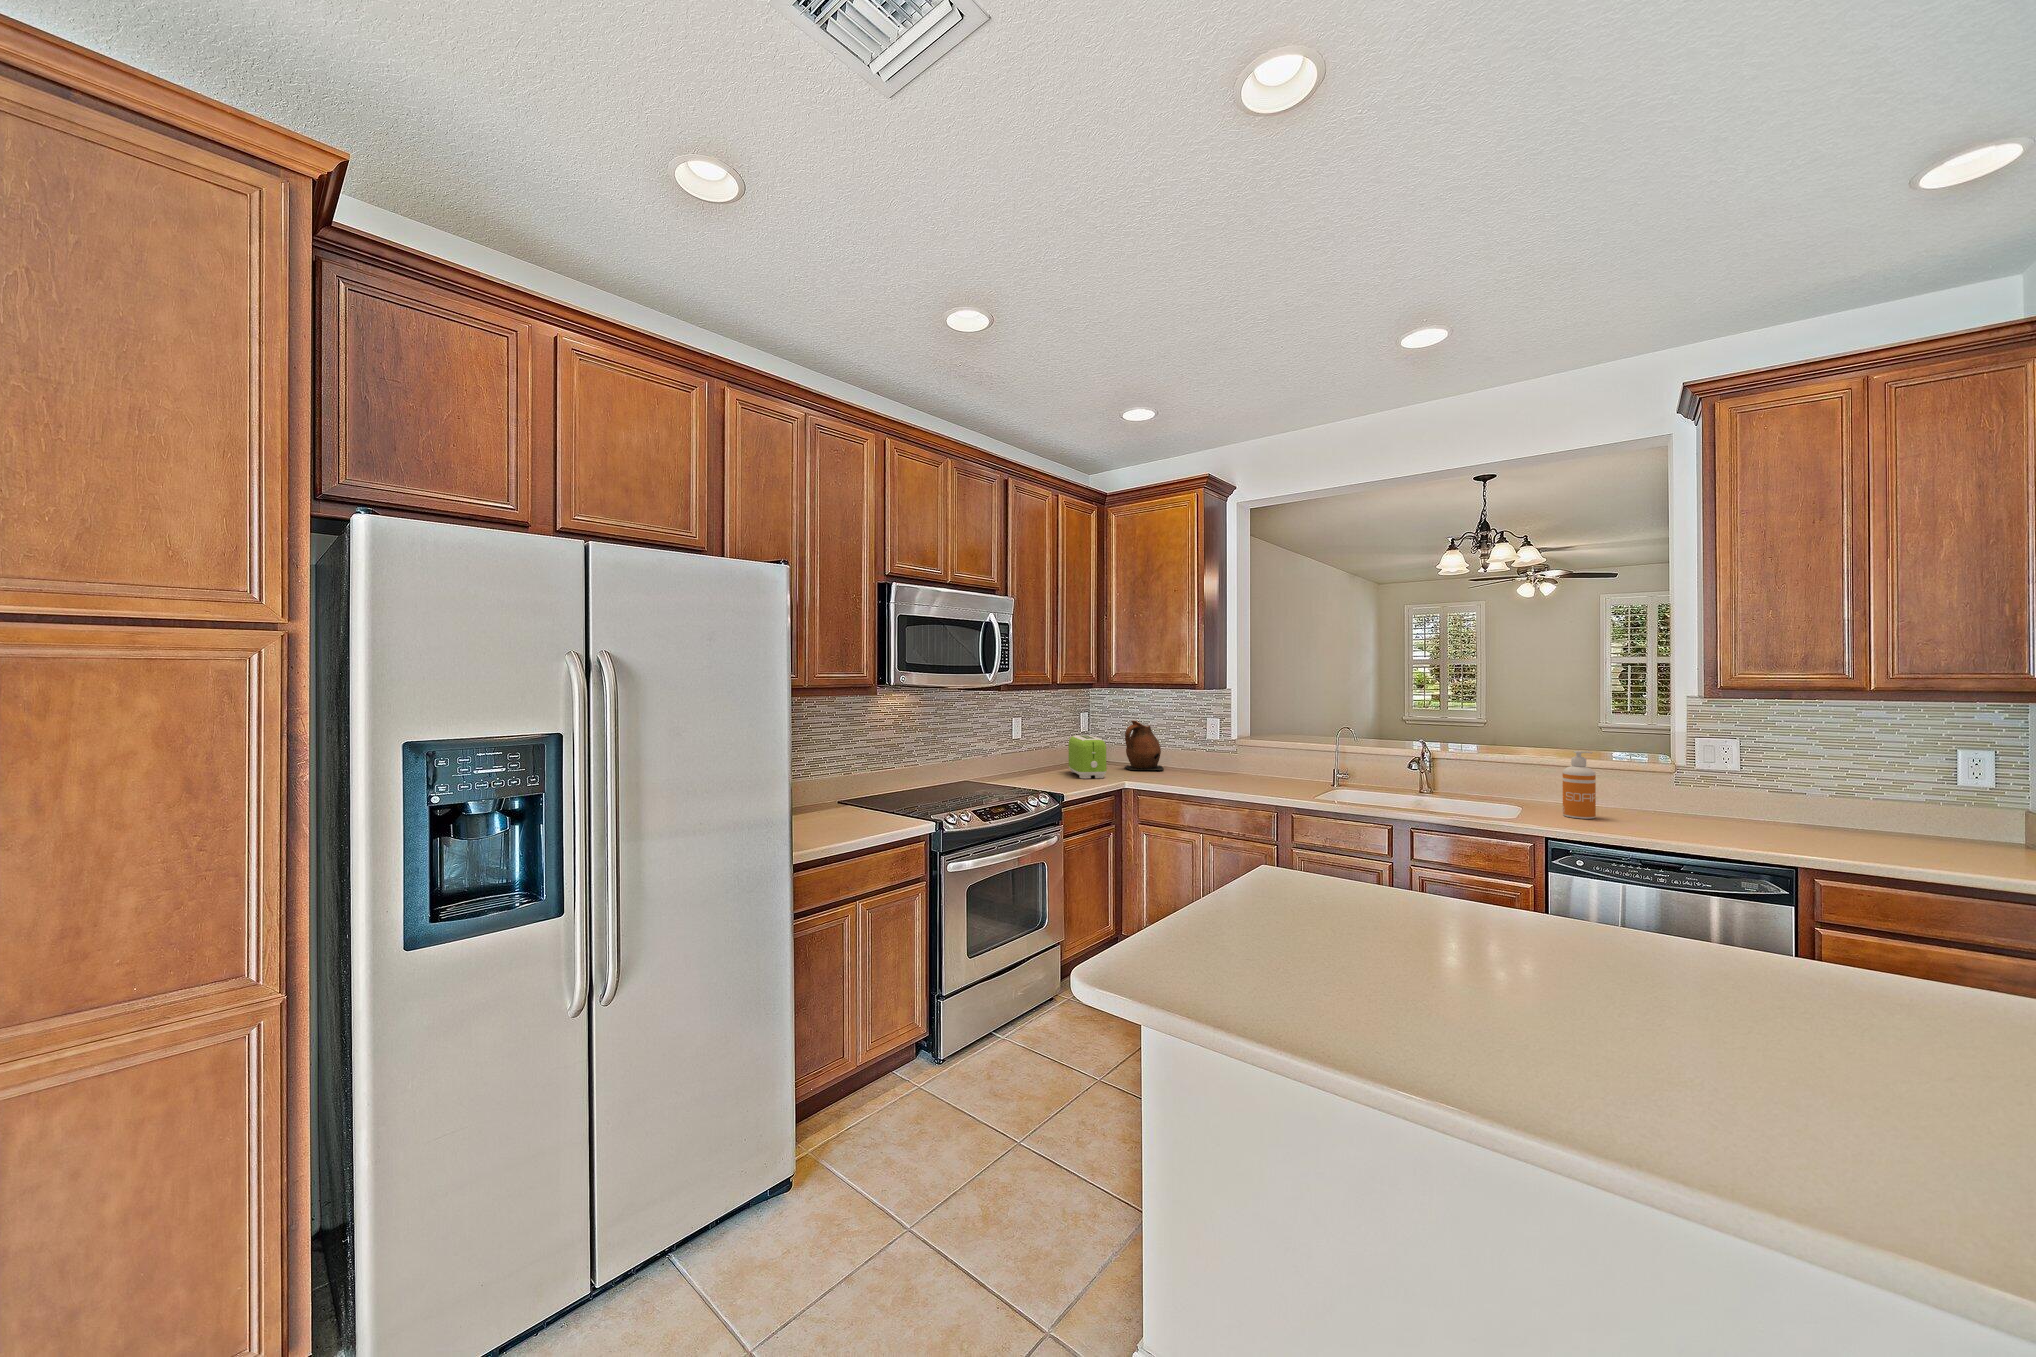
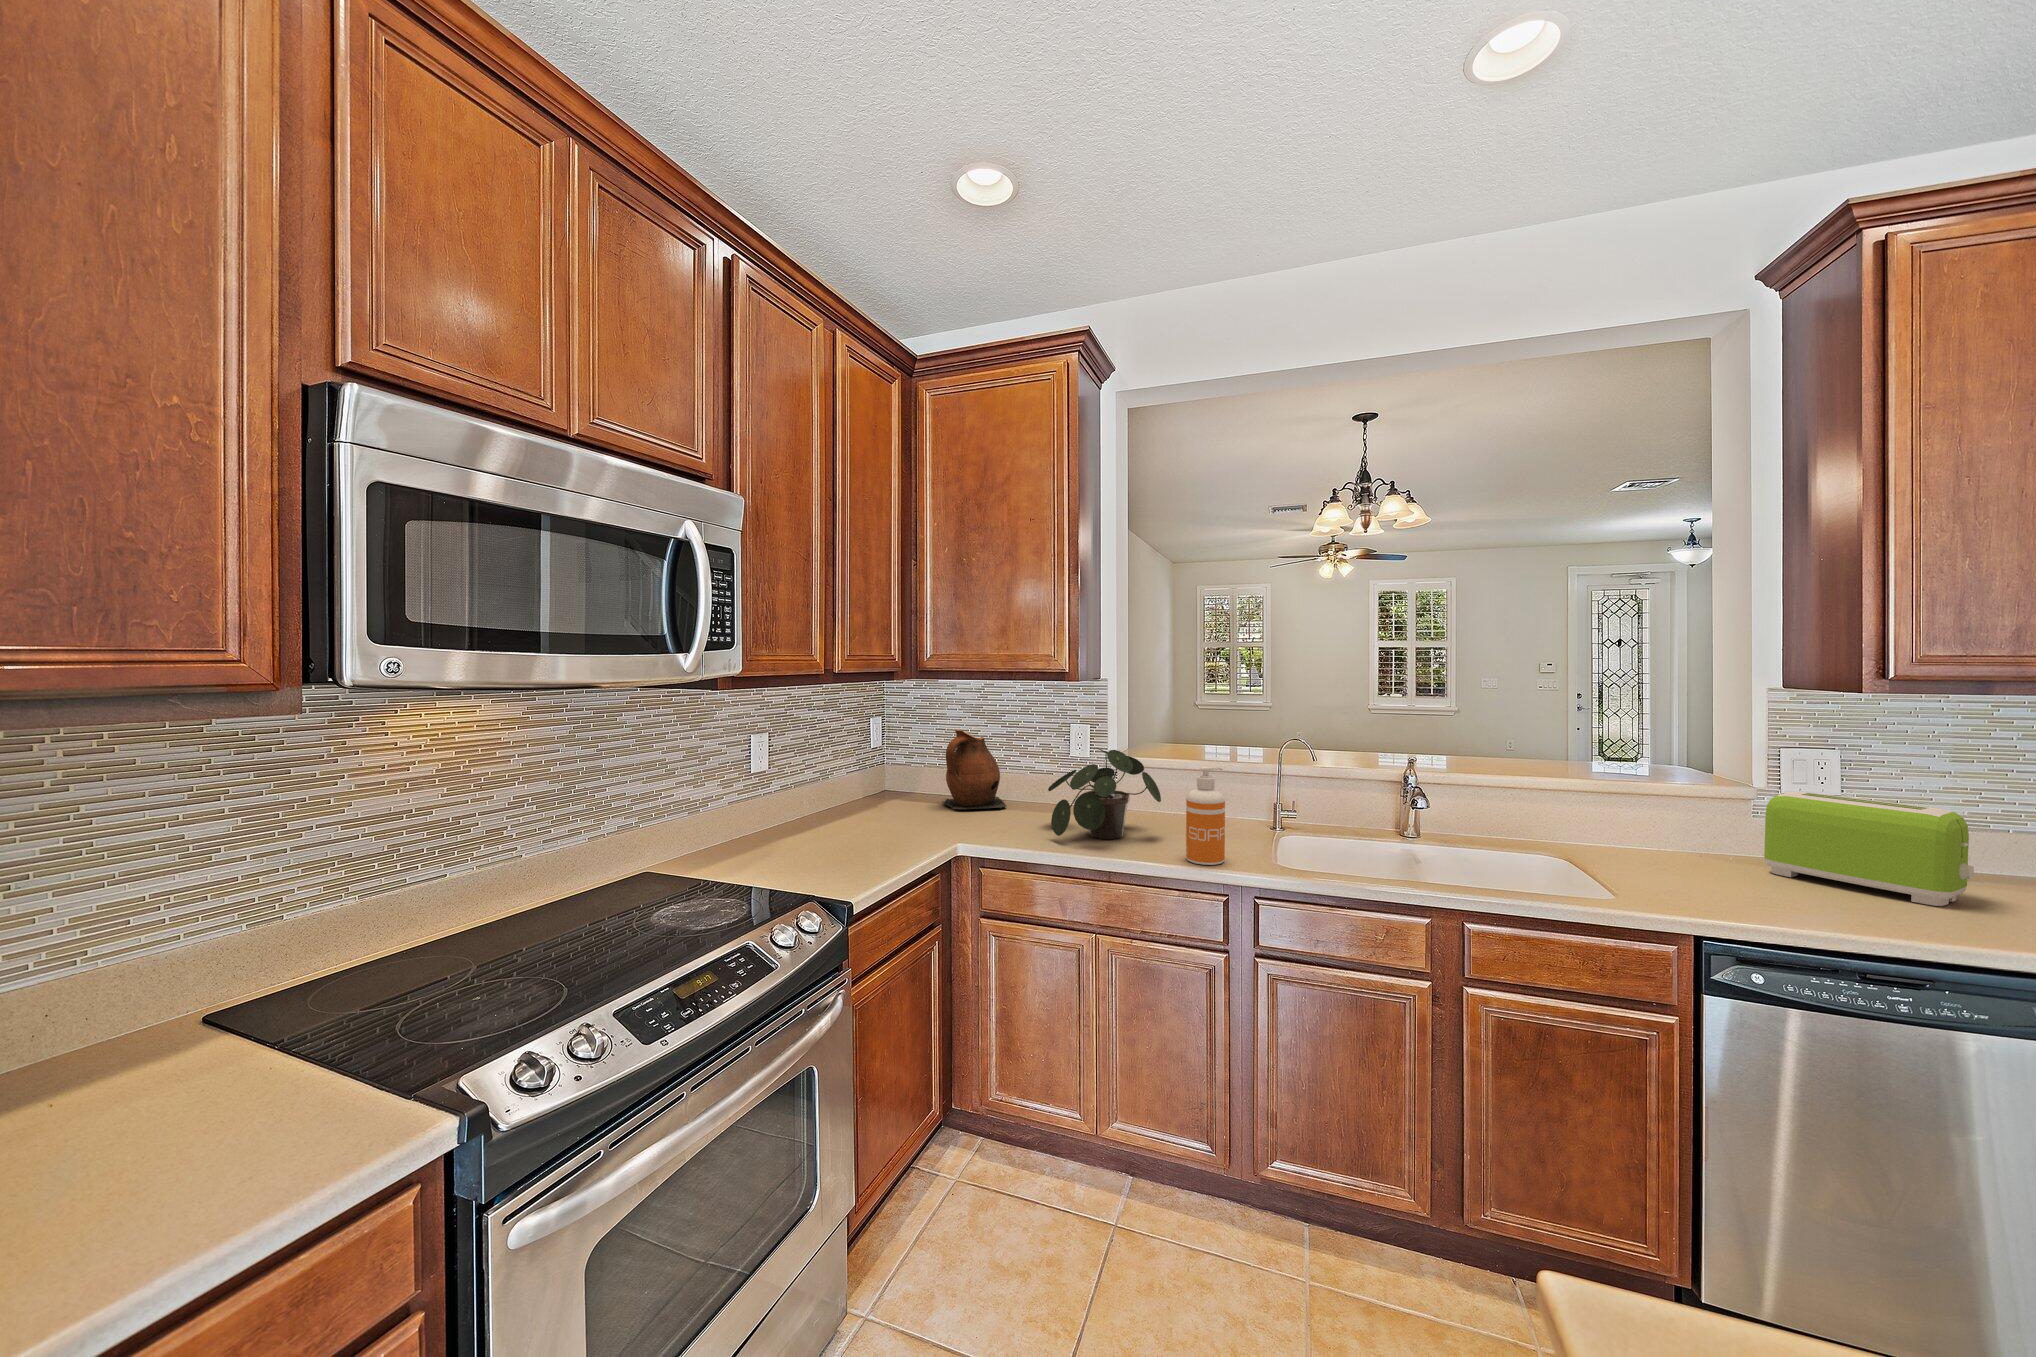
potted plant: none [1182,729,1251,784] -> present [1048,749,1161,839]
toaster: present [1068,735,1106,779] -> present [1764,792,1974,906]
soap dispenser: present [1562,751,1596,819] -> present [1186,767,1225,865]

